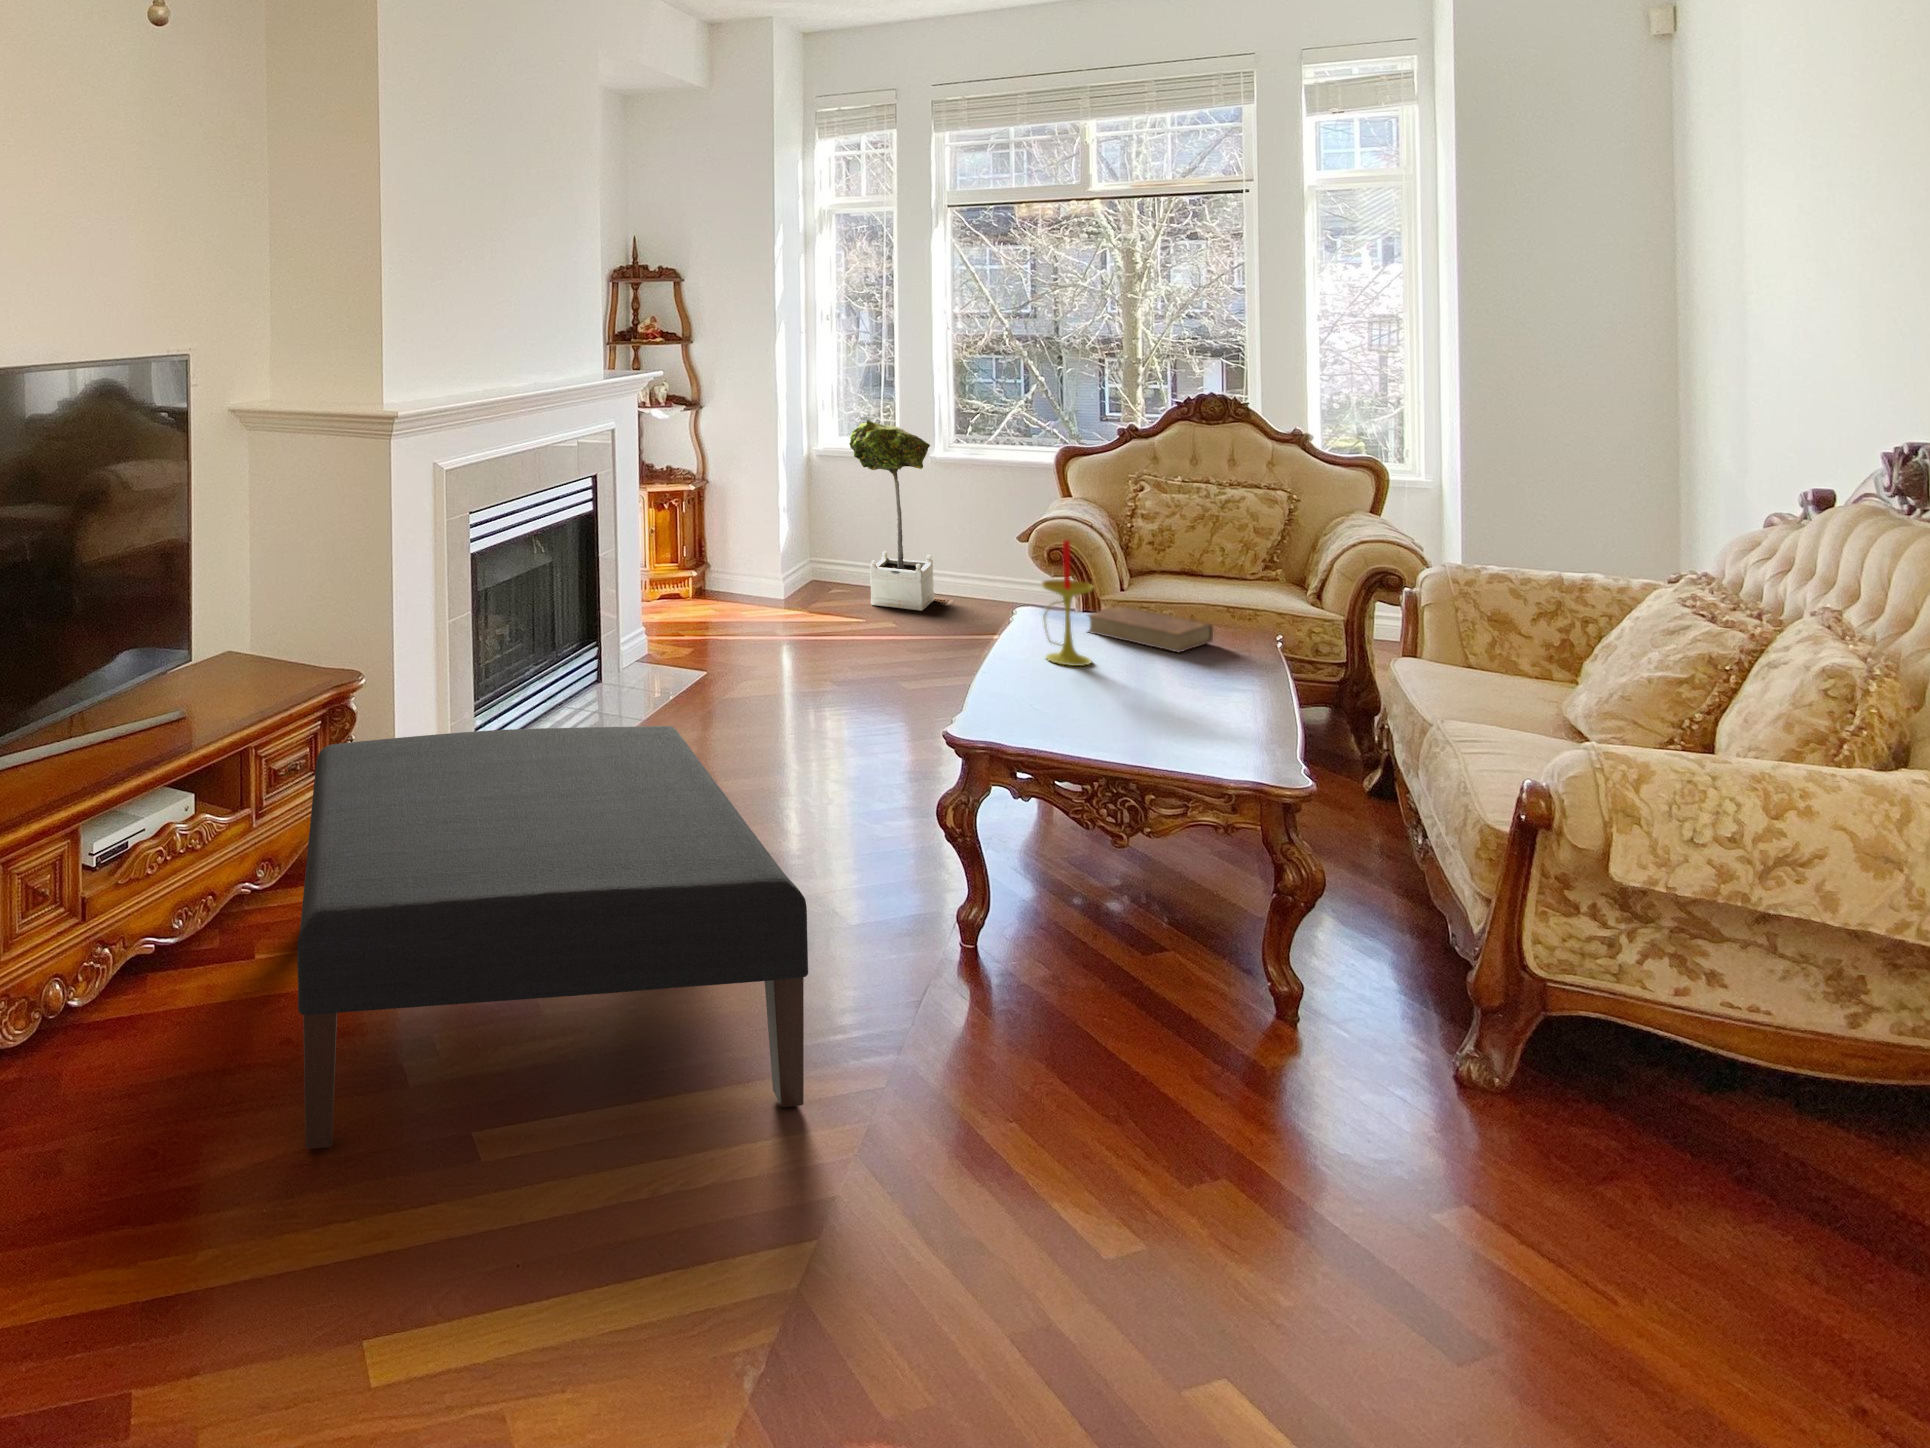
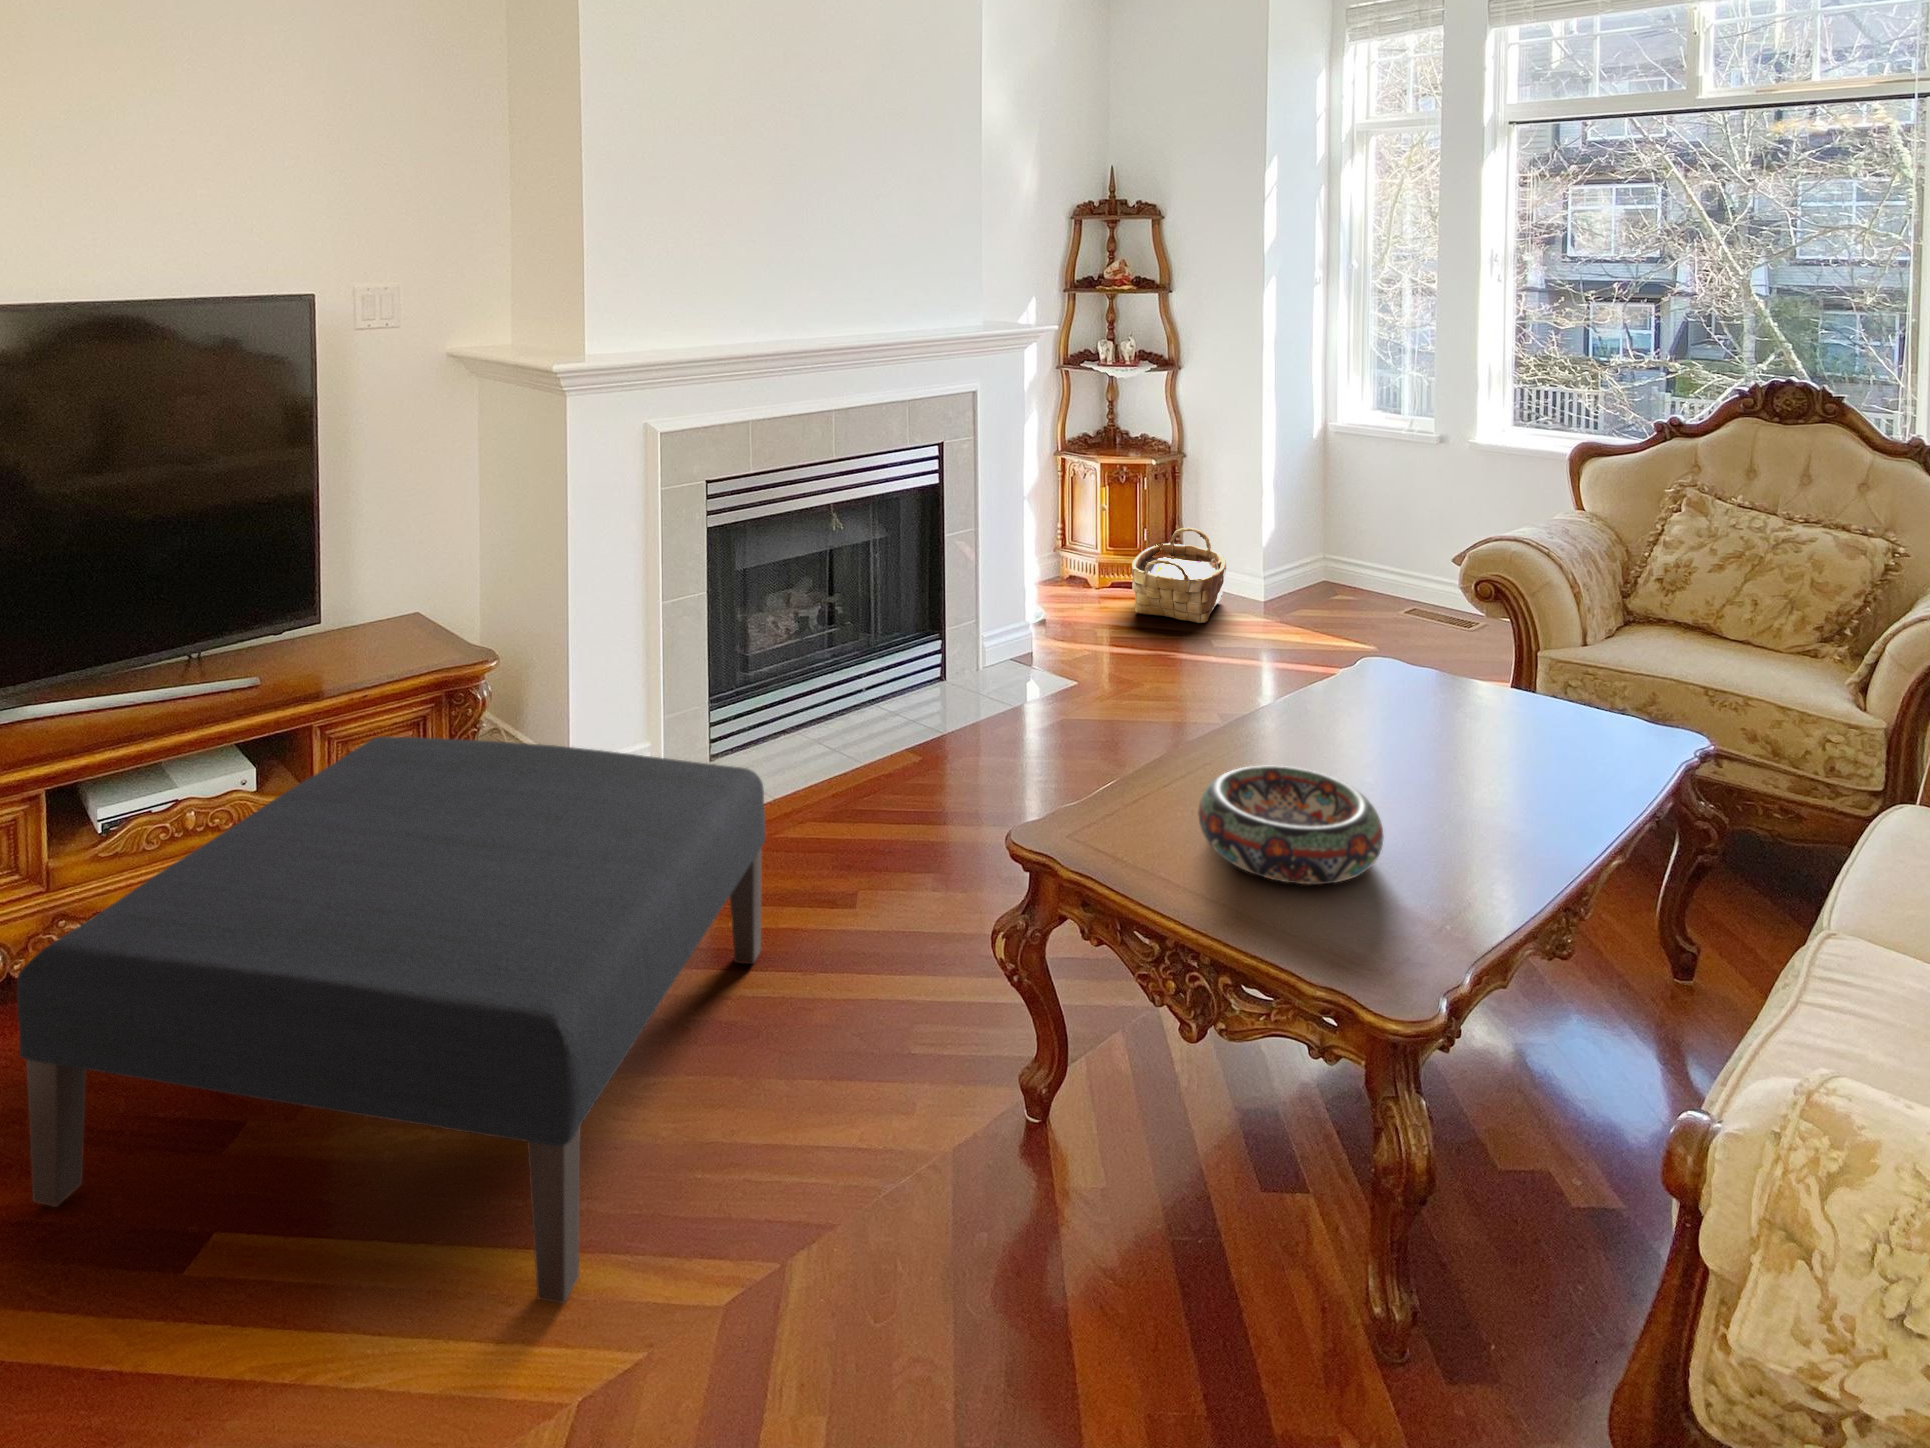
potted tree: present [849,420,934,611] -> none [1363,390,1470,635]
candle: present [1042,540,1093,666] -> none [1269,585,1353,765]
woven basket: none [683,543,758,620] -> present [1132,528,1226,623]
book: present [1088,606,1213,652] -> none [1406,681,1577,764]
decorative bowl: none [1063,659,1200,727] -> present [1198,766,1383,884]

